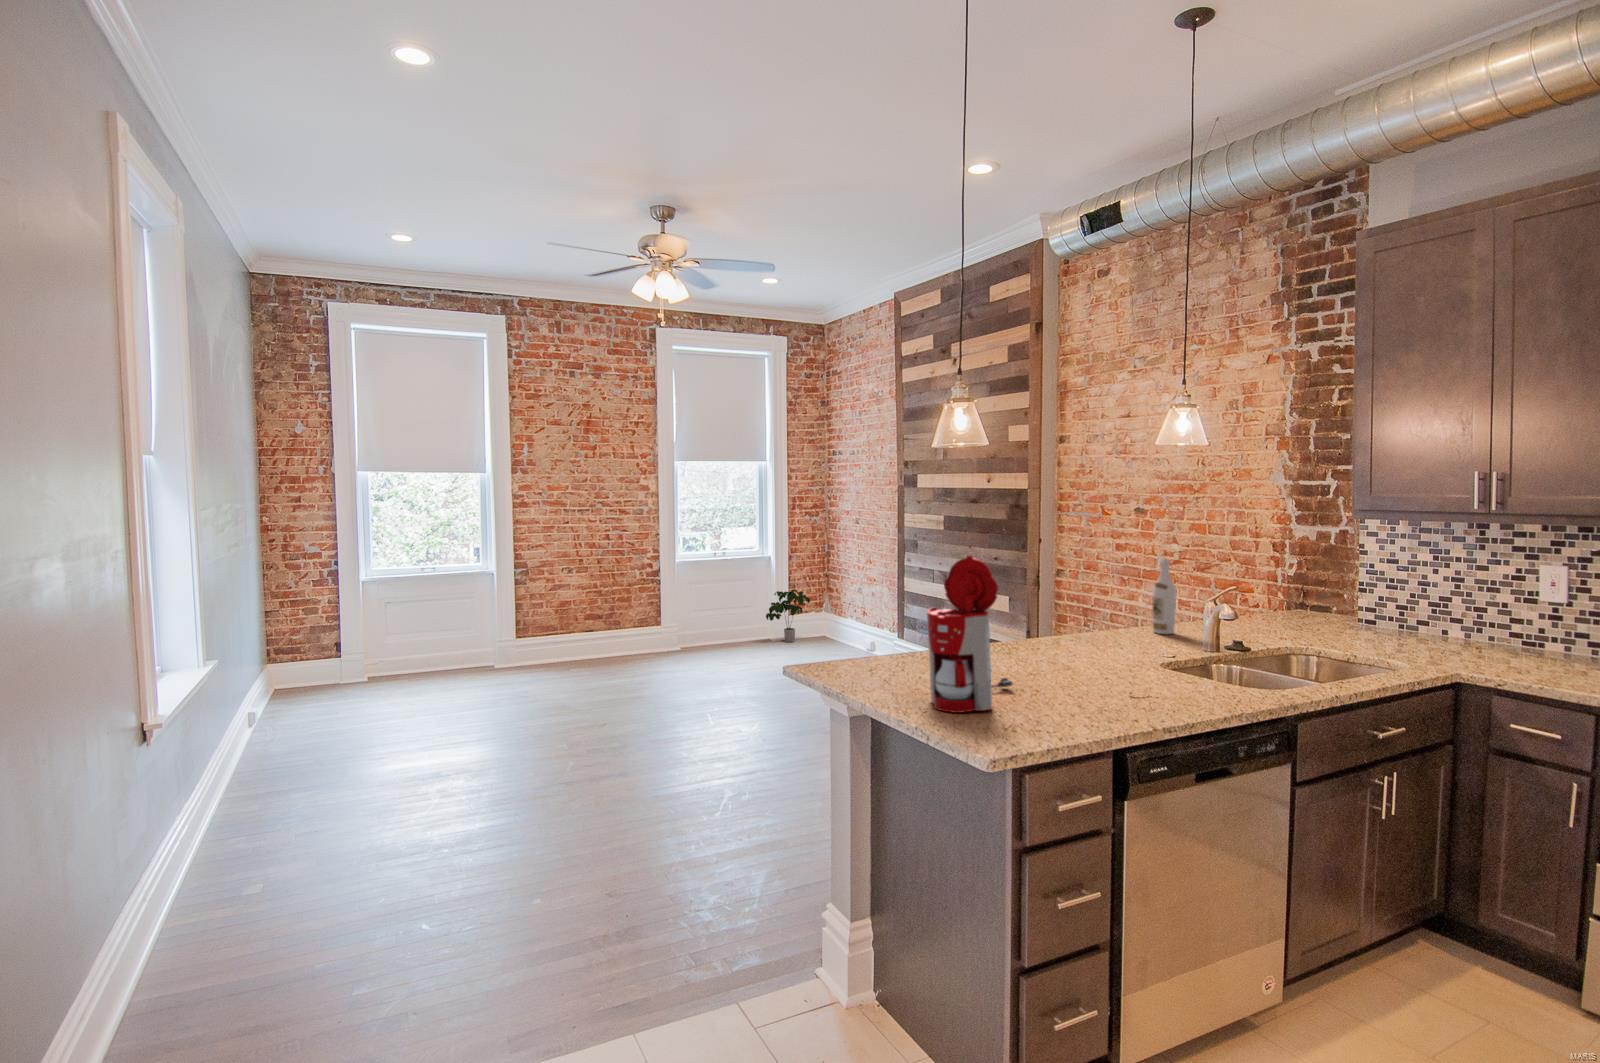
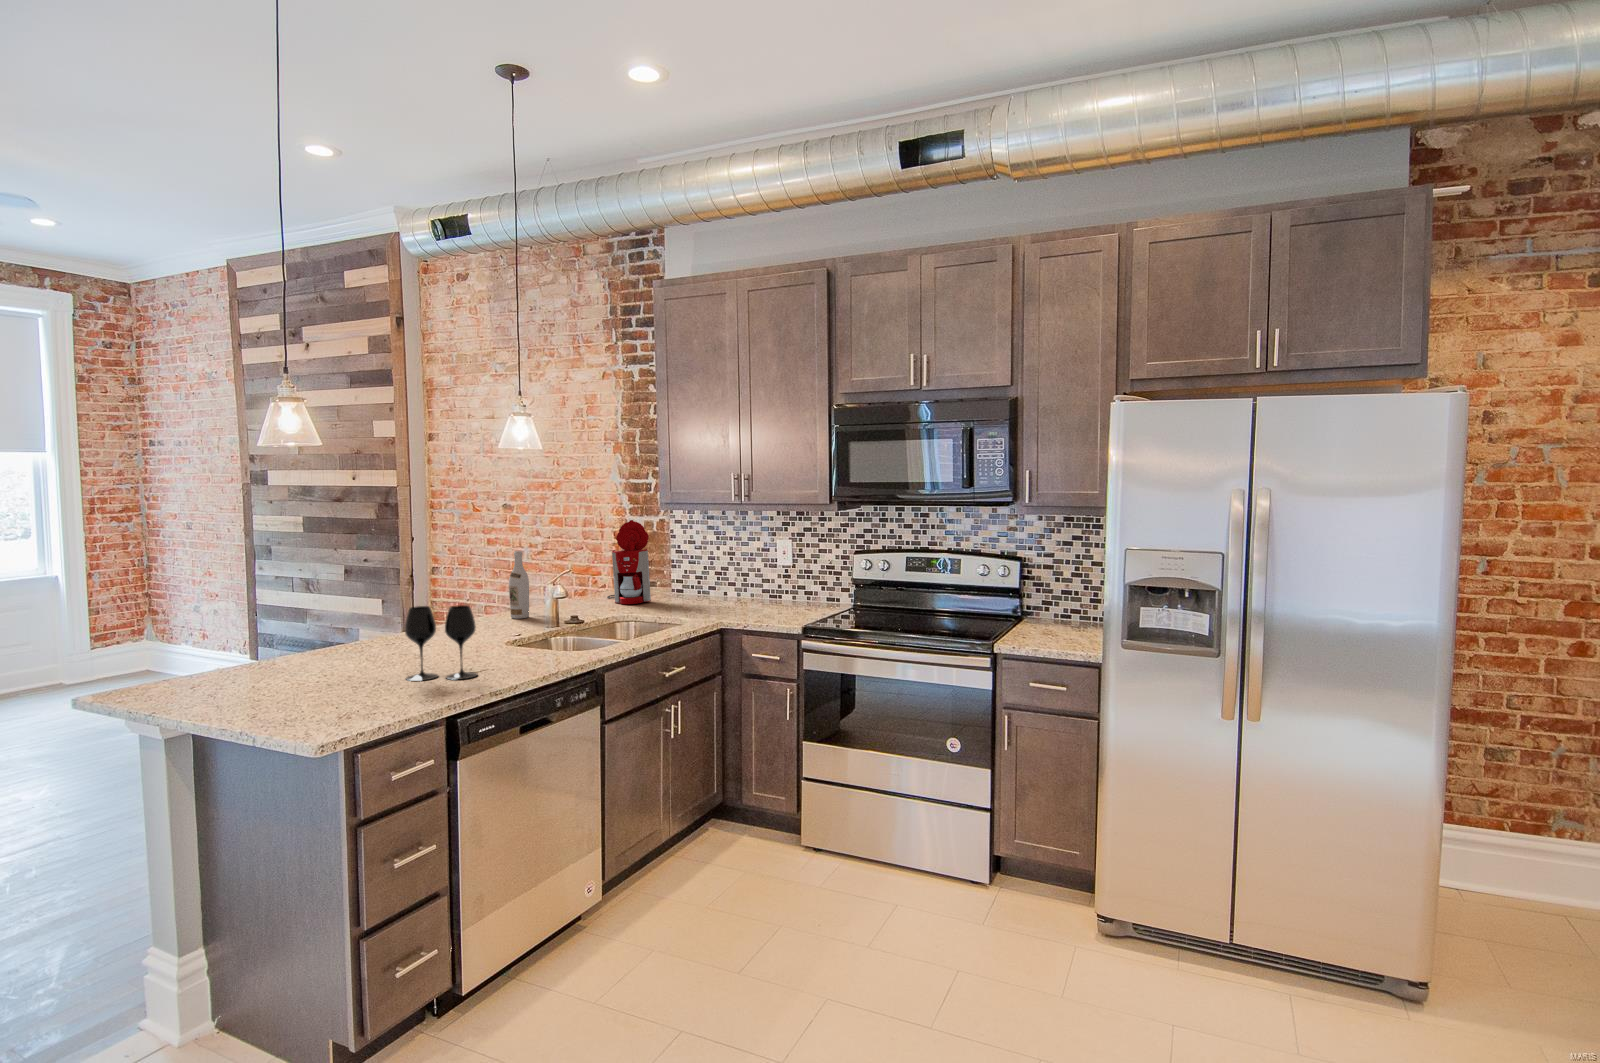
coffee maker: present [927,556,1012,713] -> present [607,520,651,604]
potted plant: present [766,589,810,642] -> none [48,619,123,689]
wine glass: none [1063,615,1144,704] -> present [405,605,478,681]

